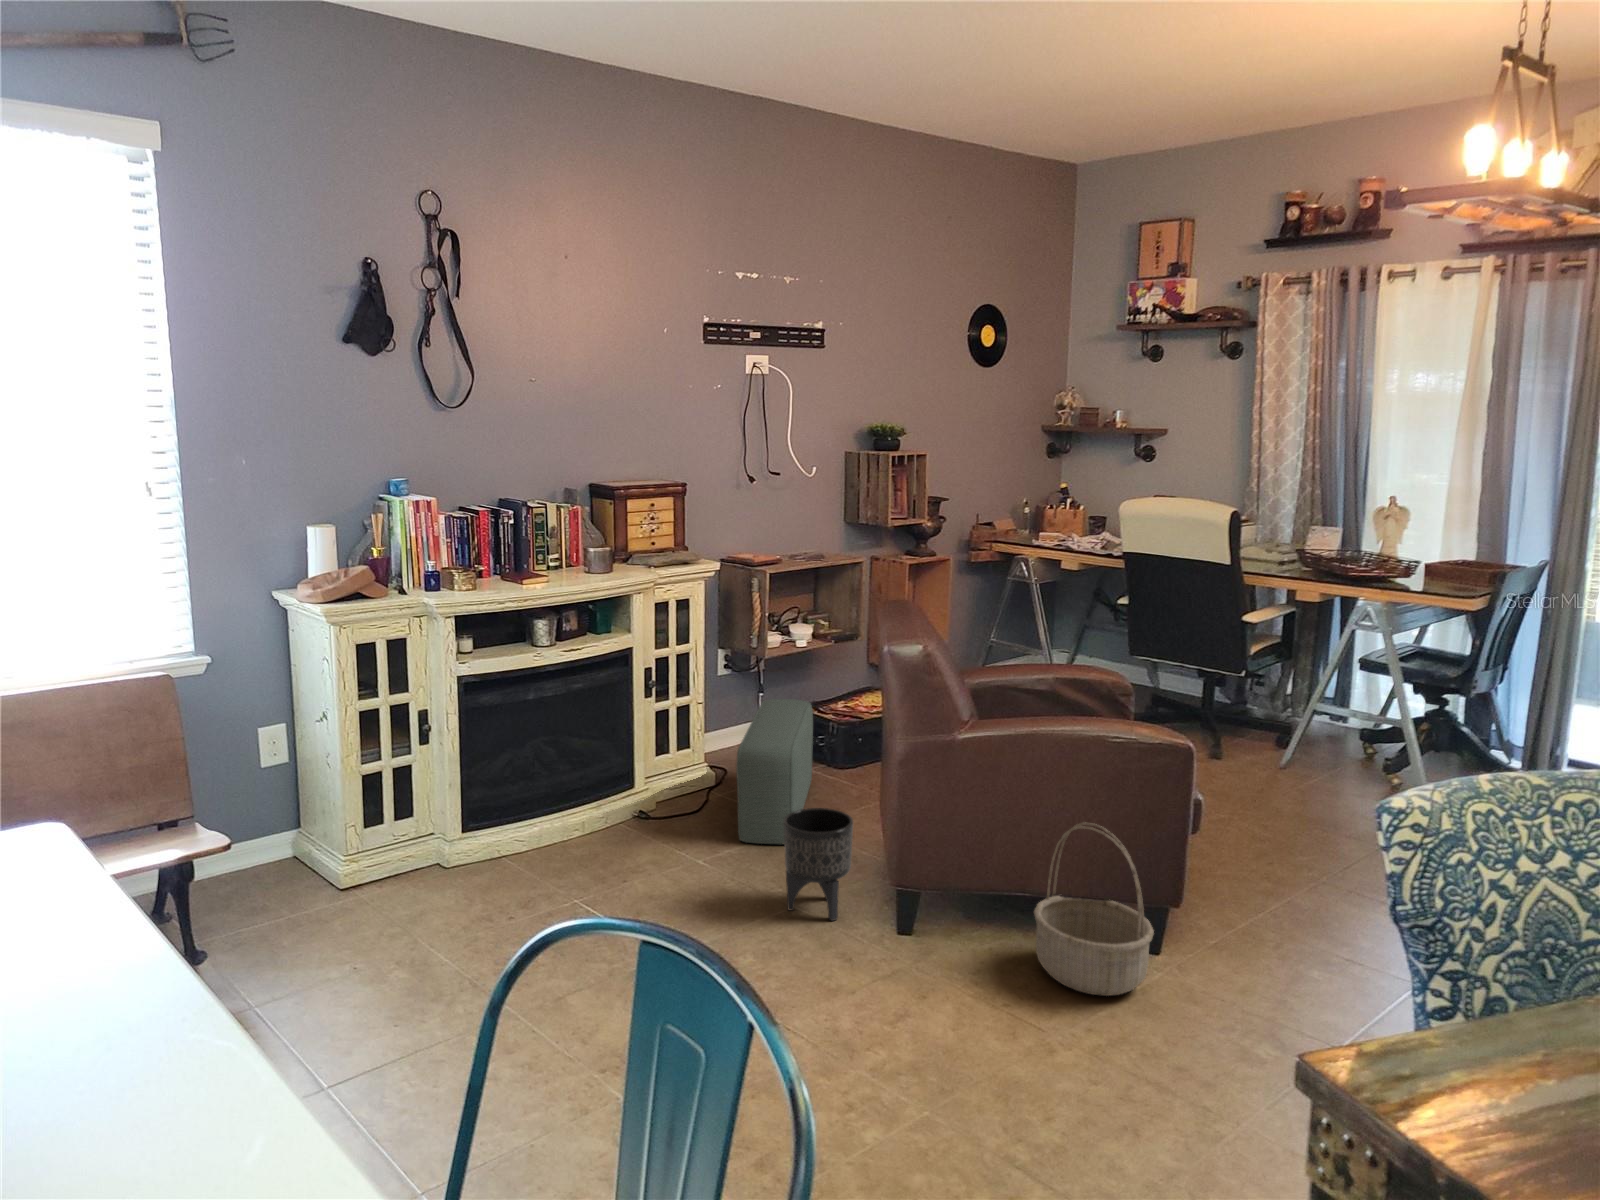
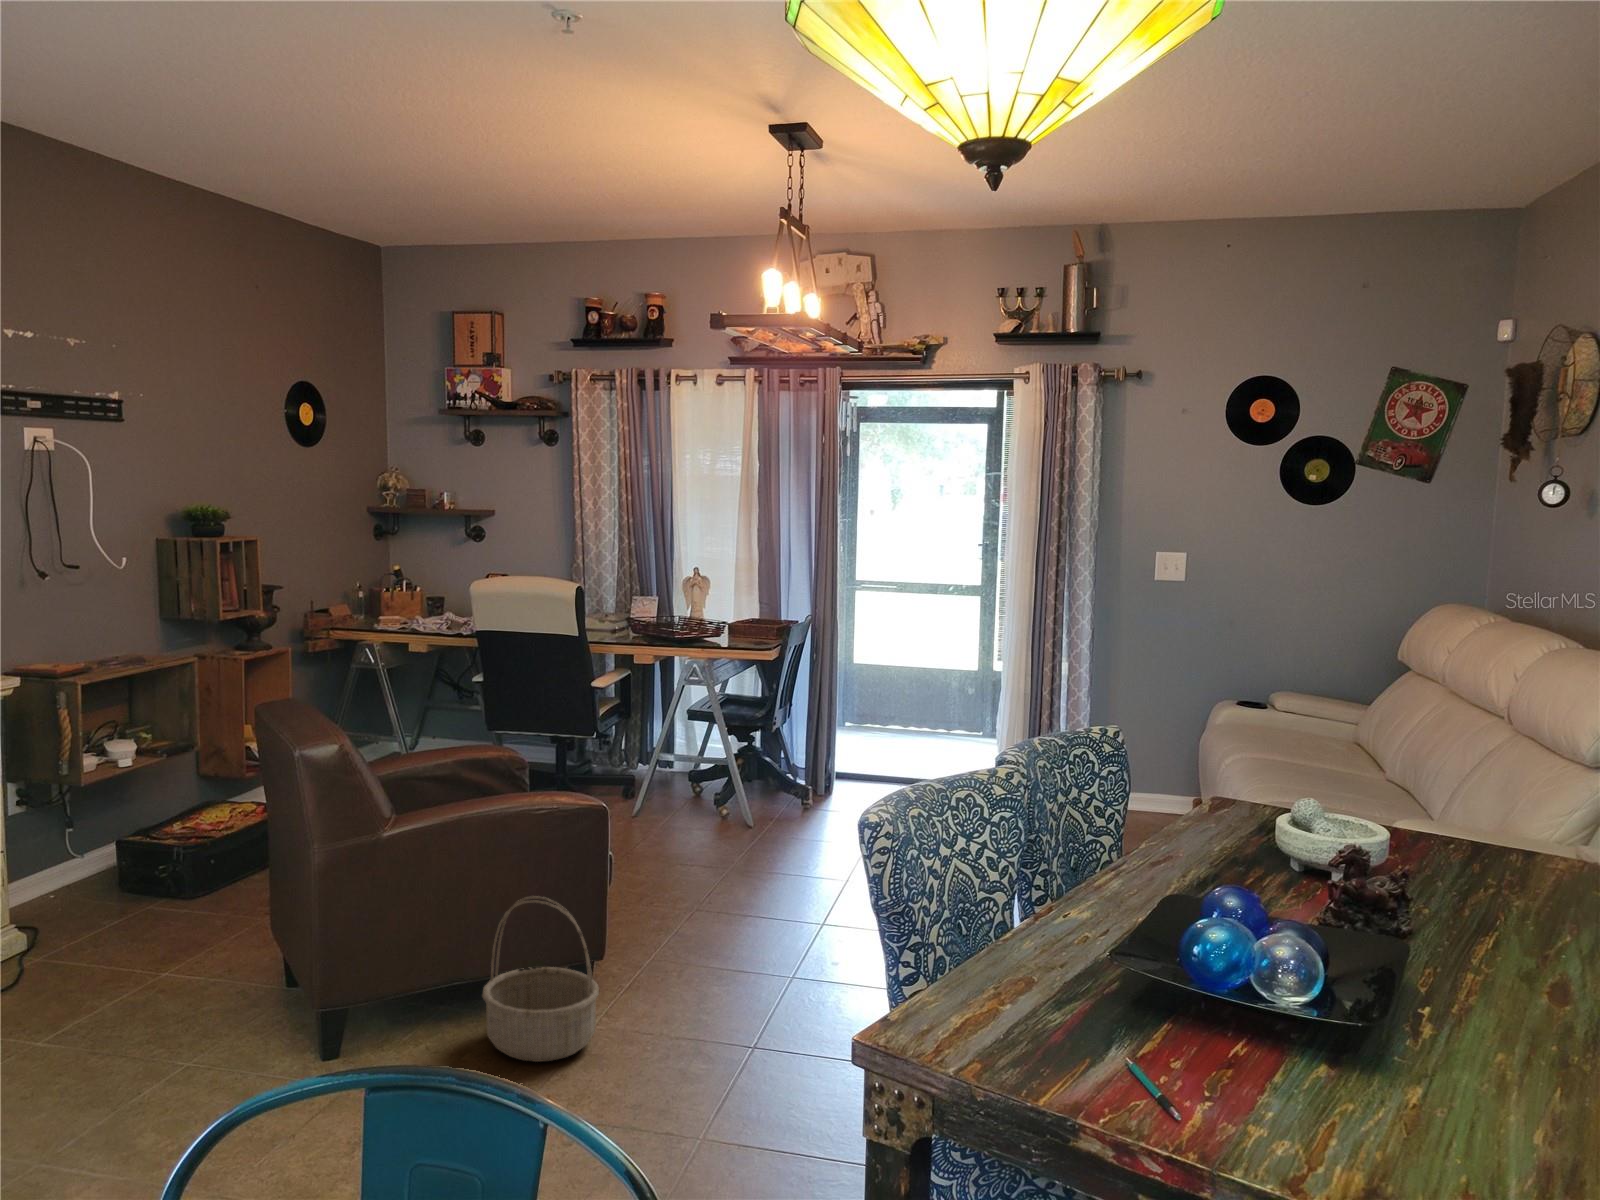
pouf: present [736,699,813,844] -> none [85,828,169,1007]
planter: present [783,808,853,921] -> none [181,942,268,1069]

